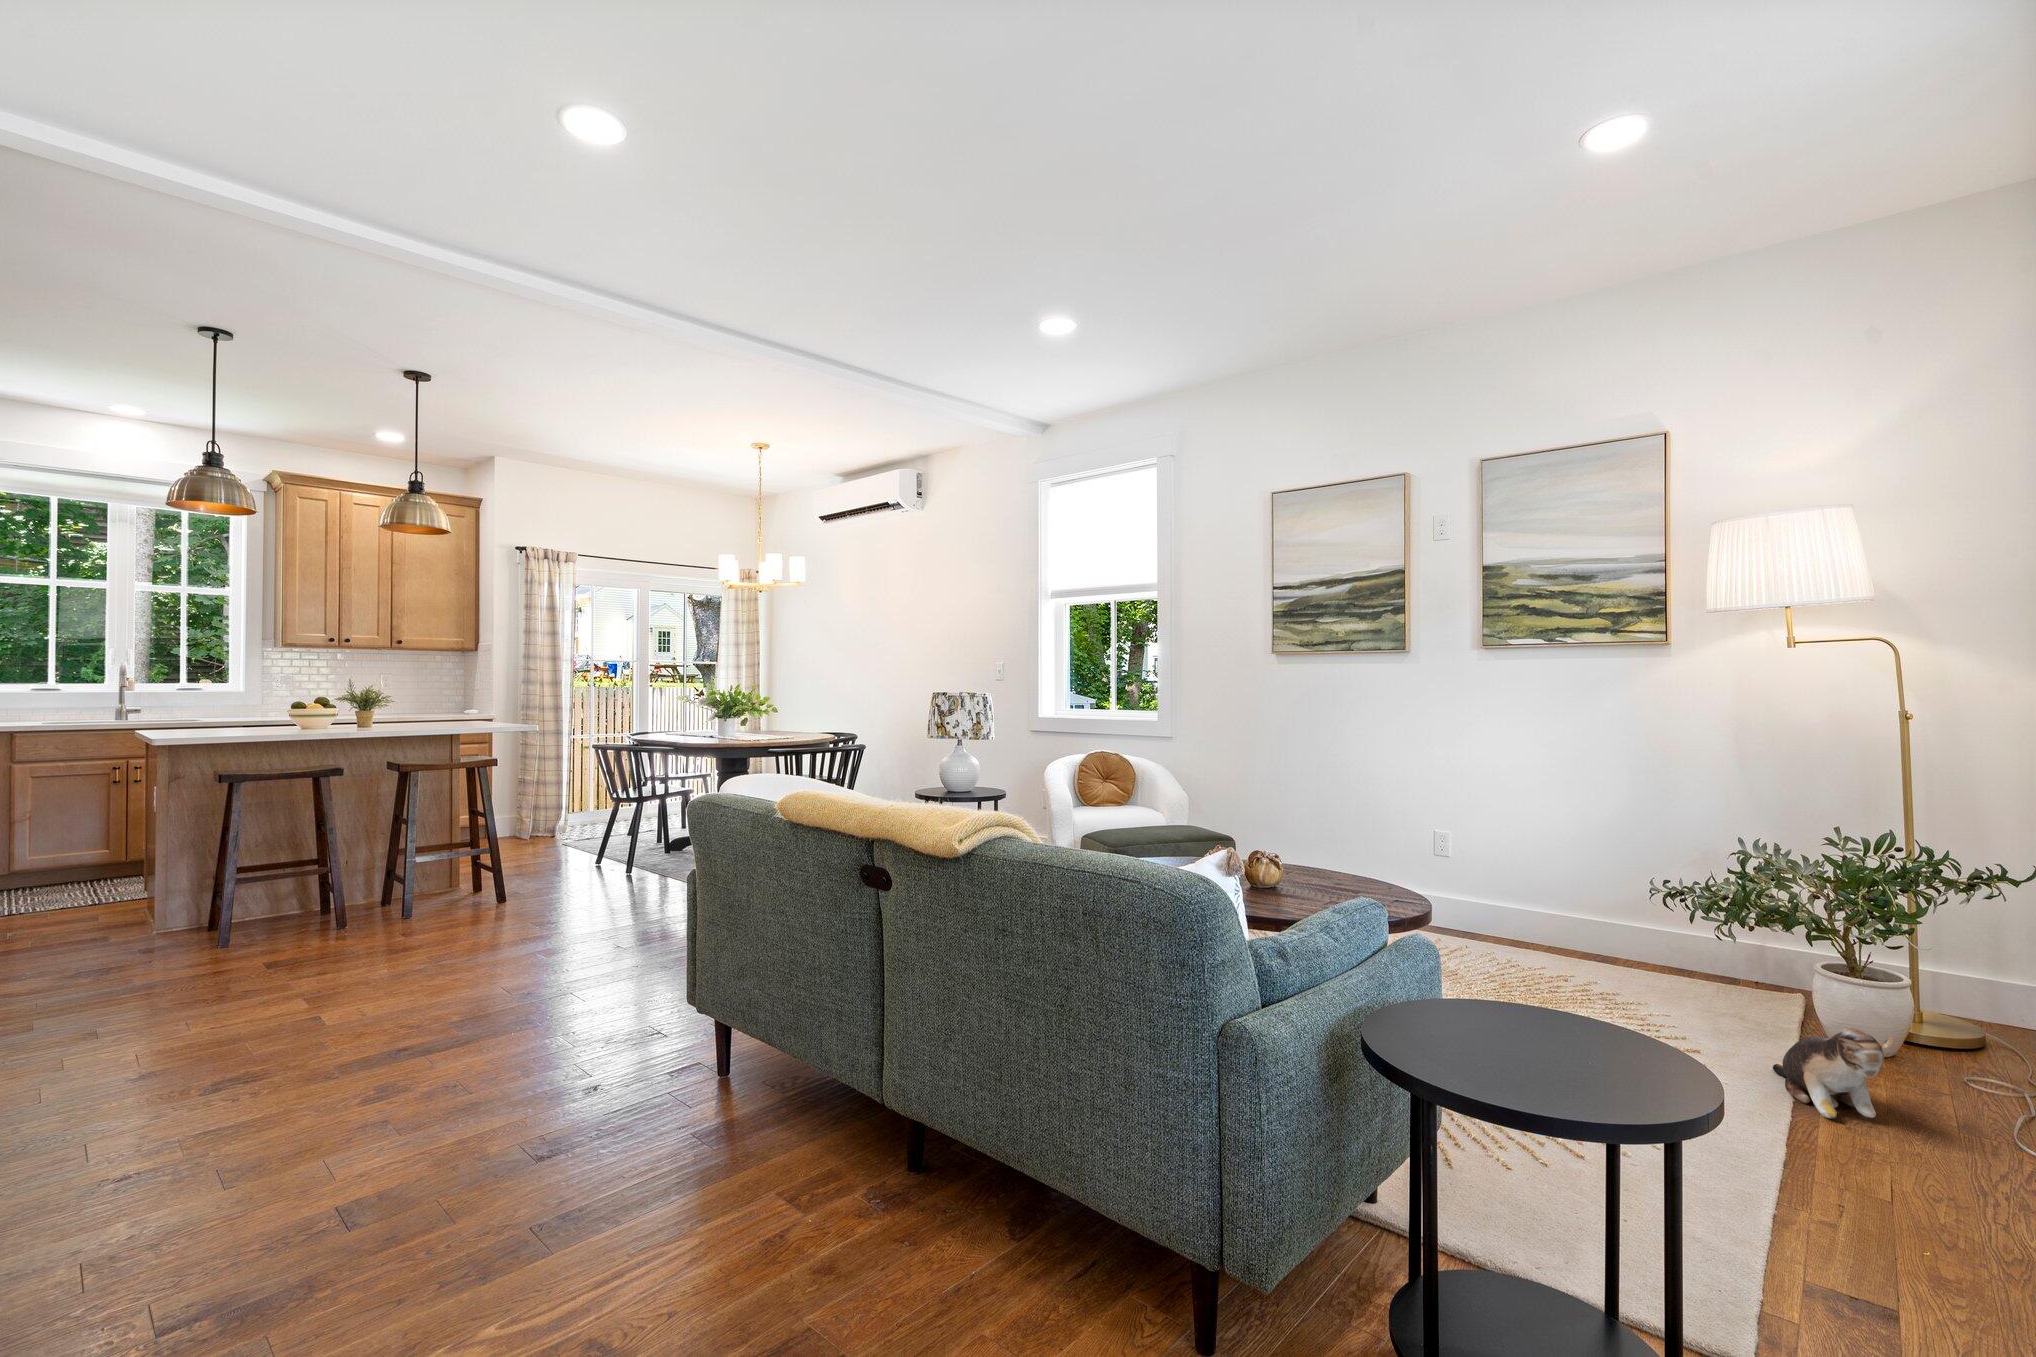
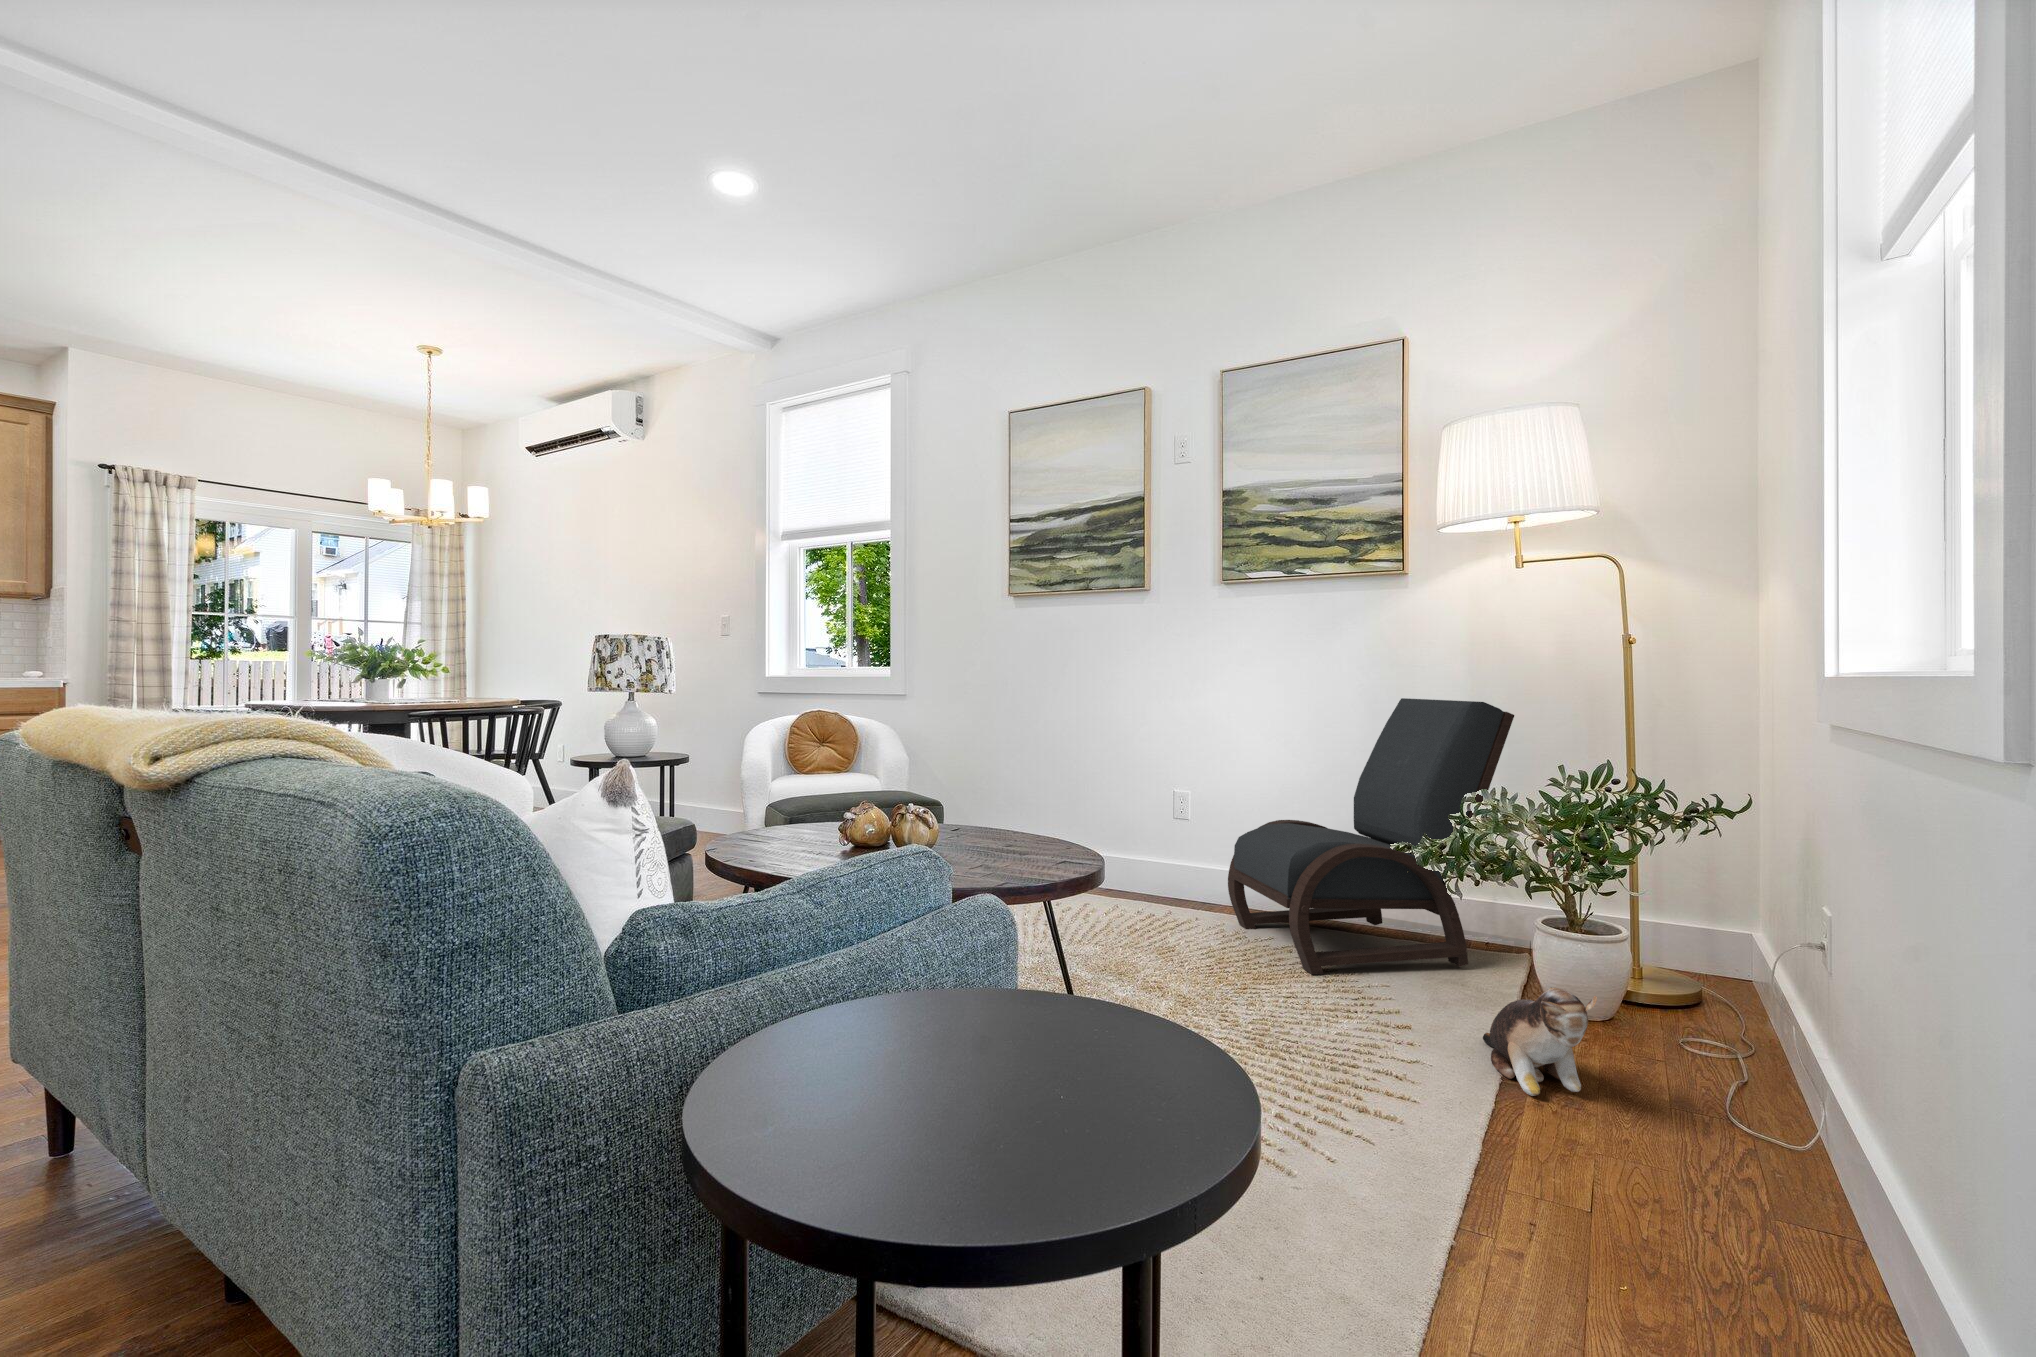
lounge chair: none [1500,758,1788,1005] -> present [1228,698,1514,975]

